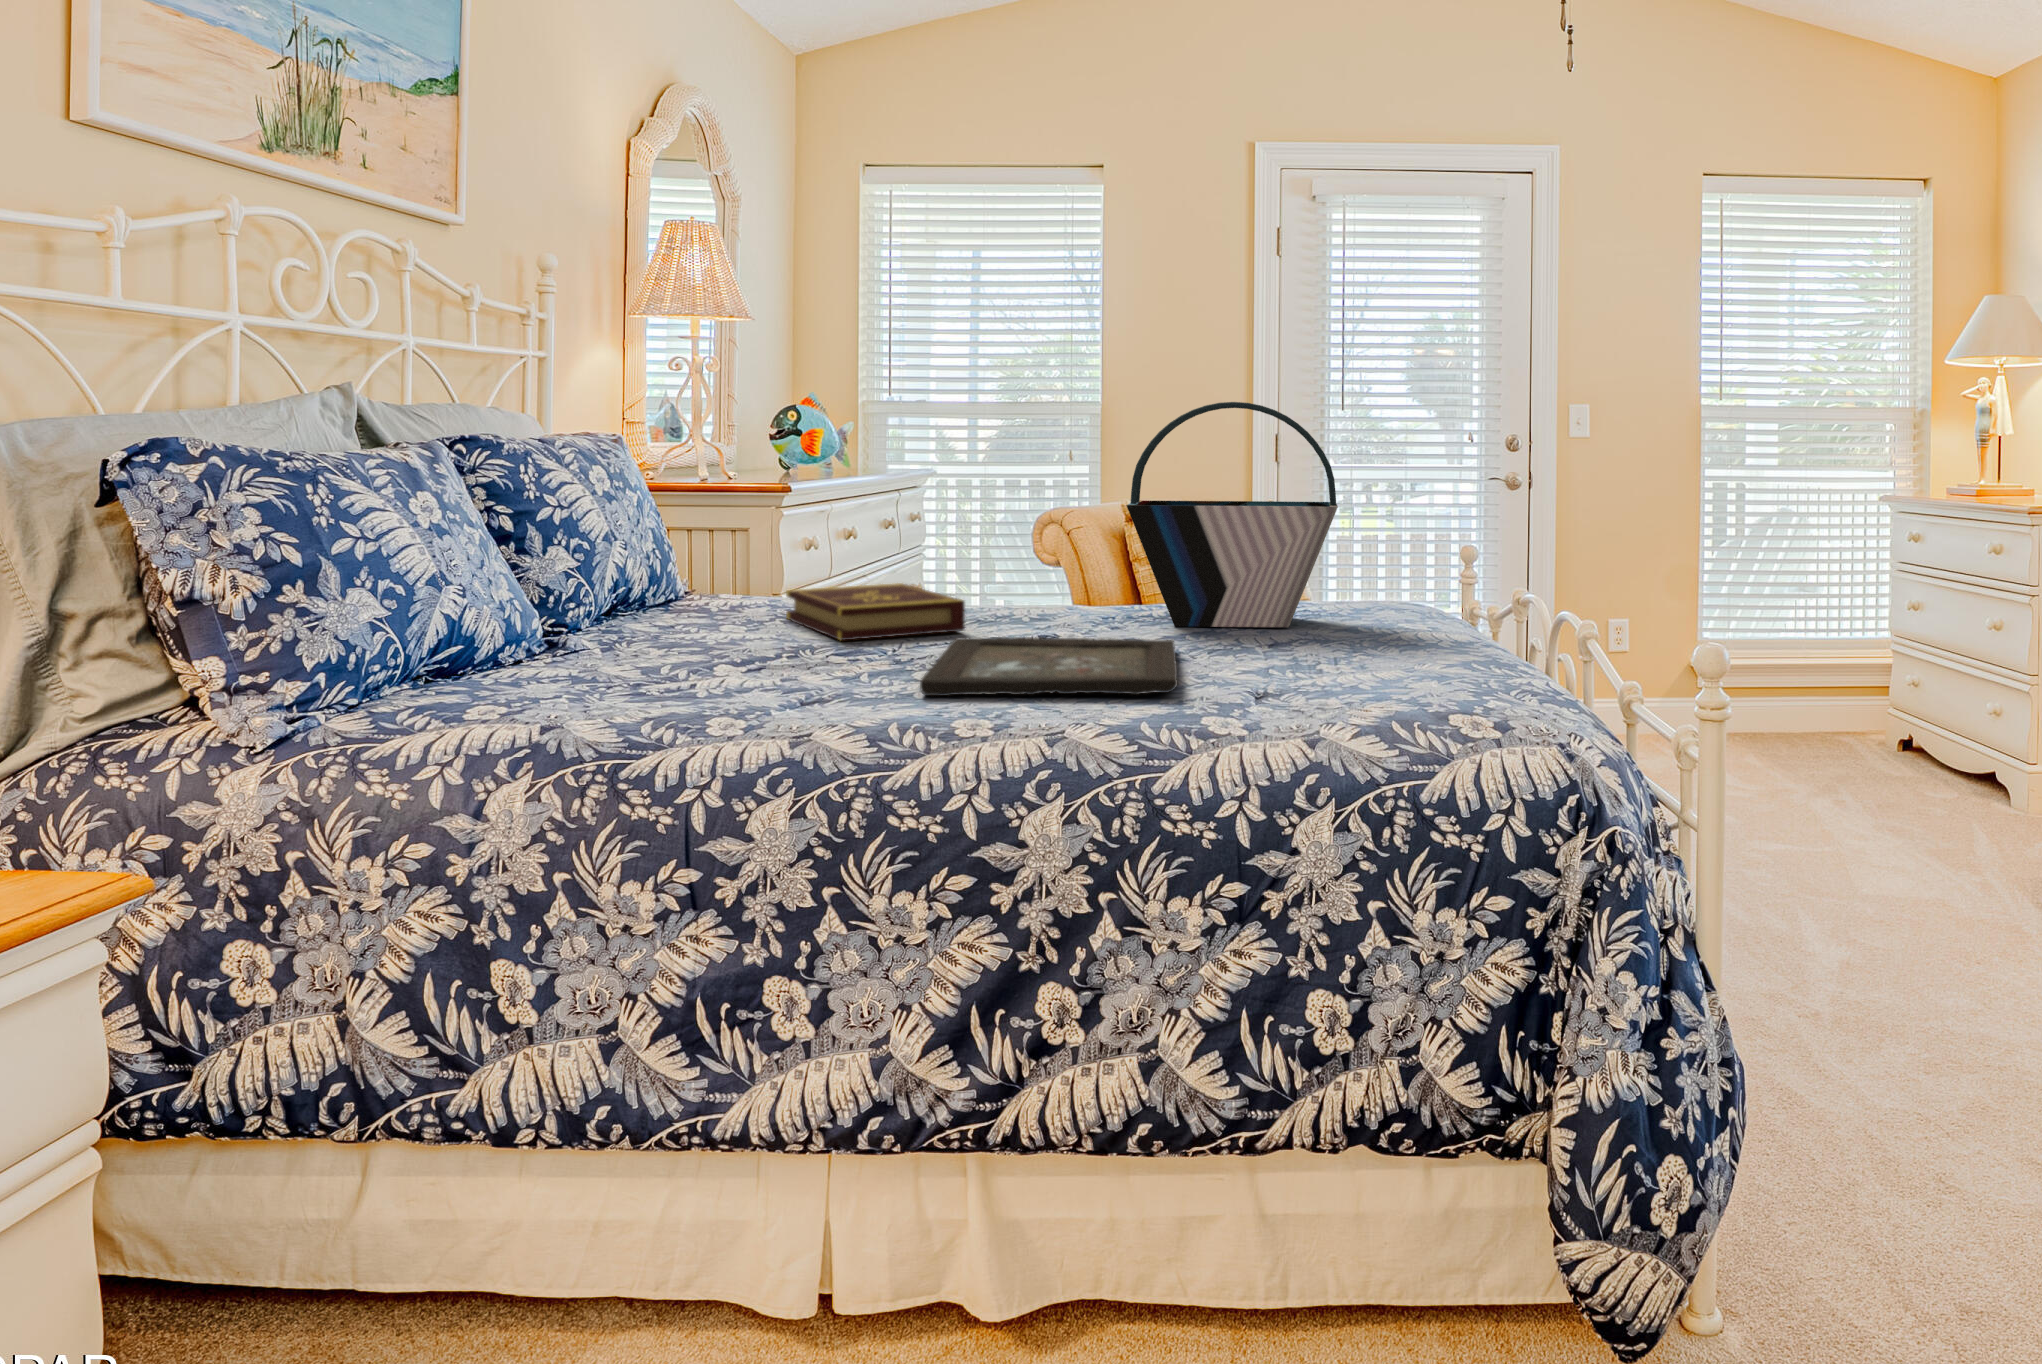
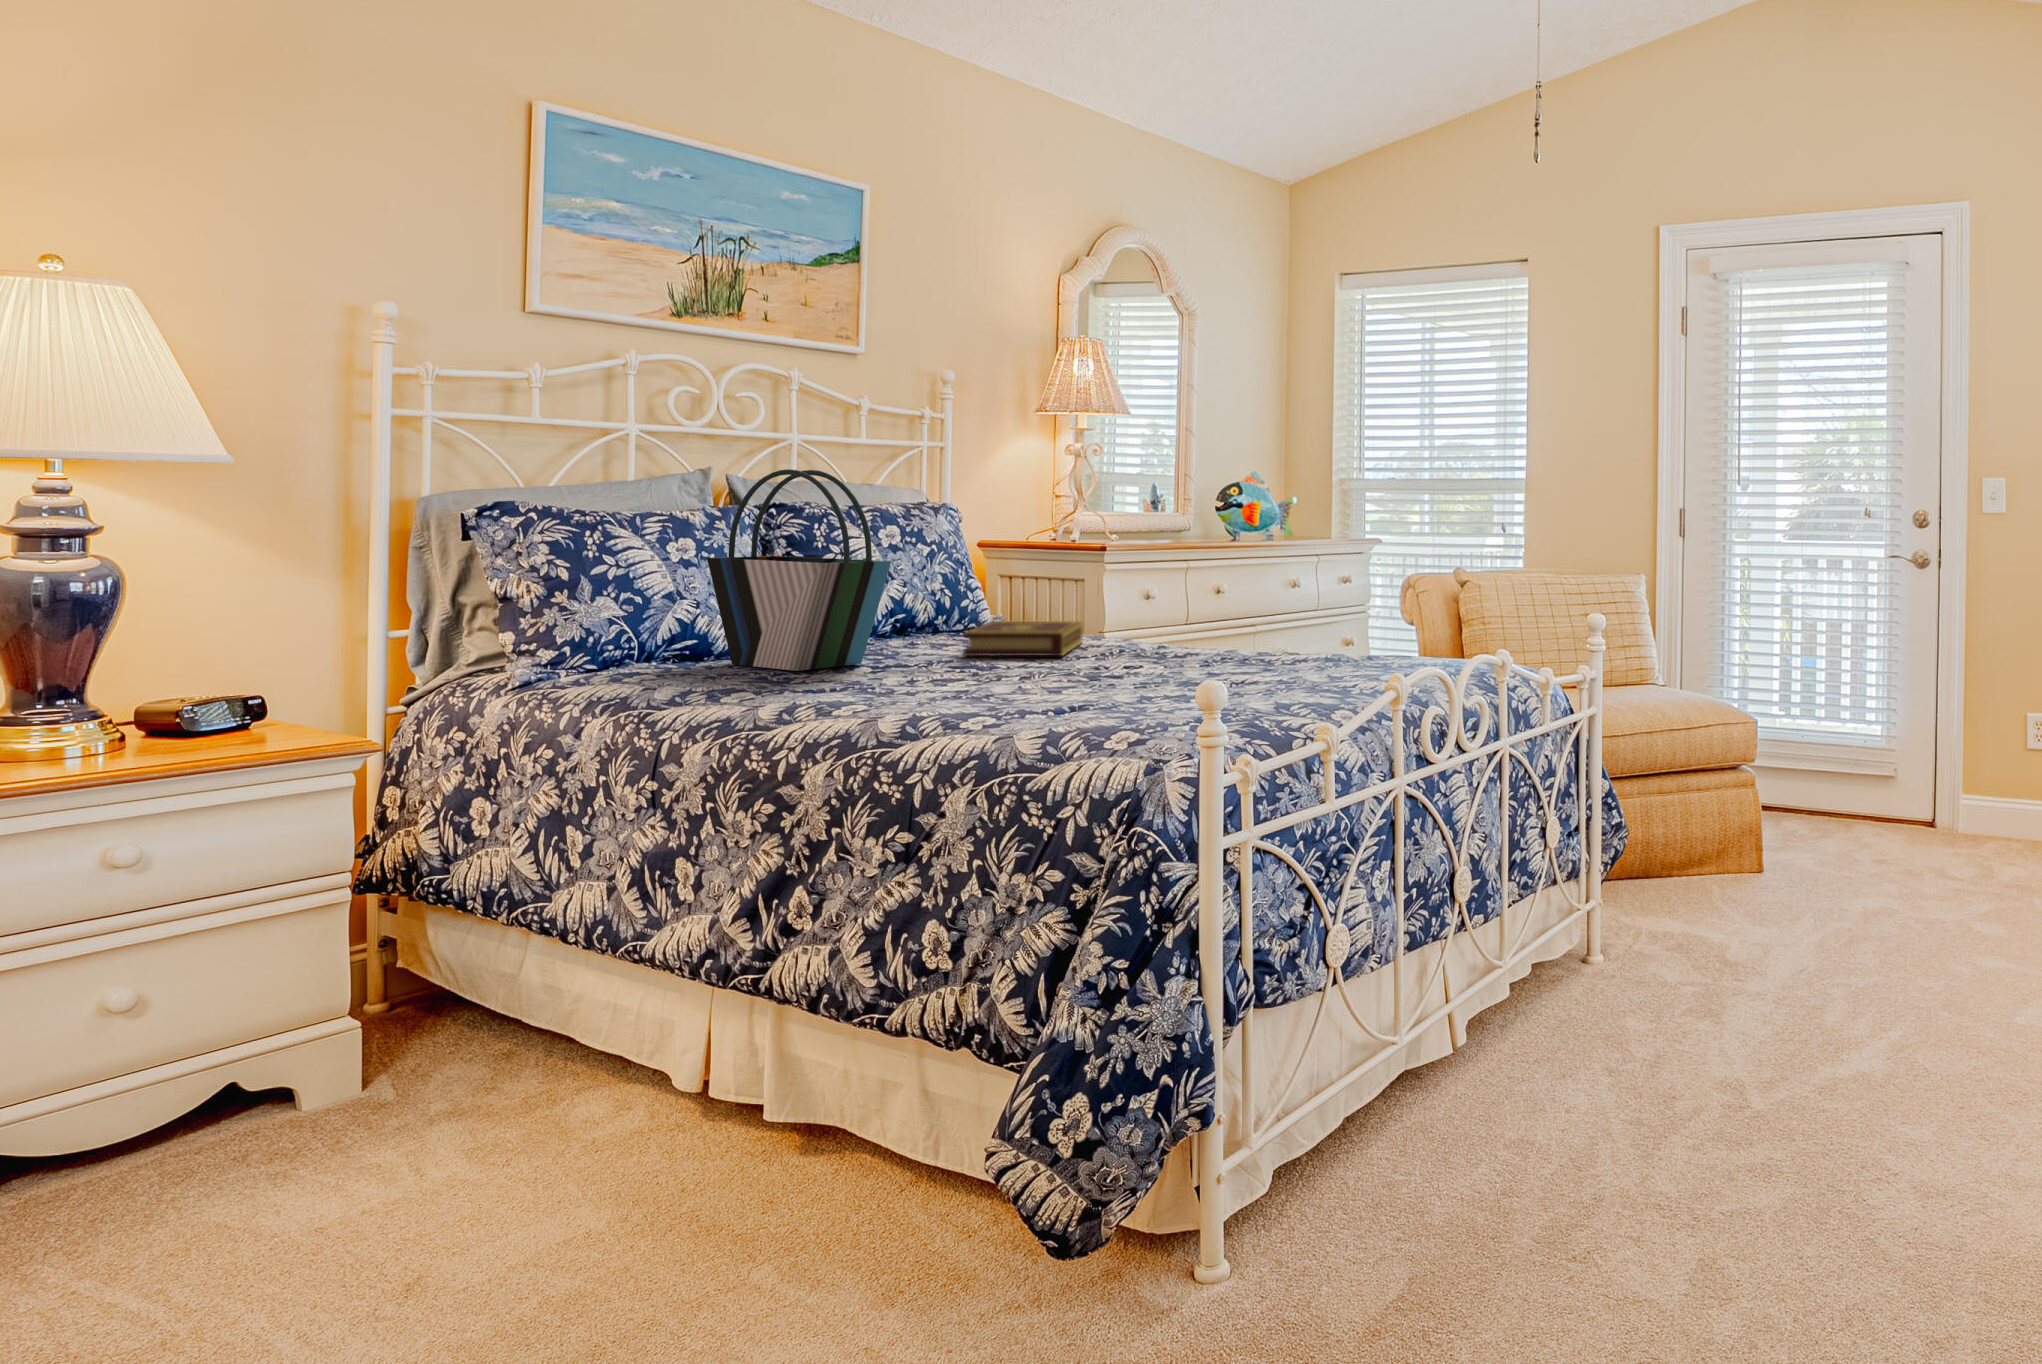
tote bag: present [1126,402,1338,627] -> present [707,469,891,671]
tray: present [920,637,1178,696] -> none [874,658,1154,700]

